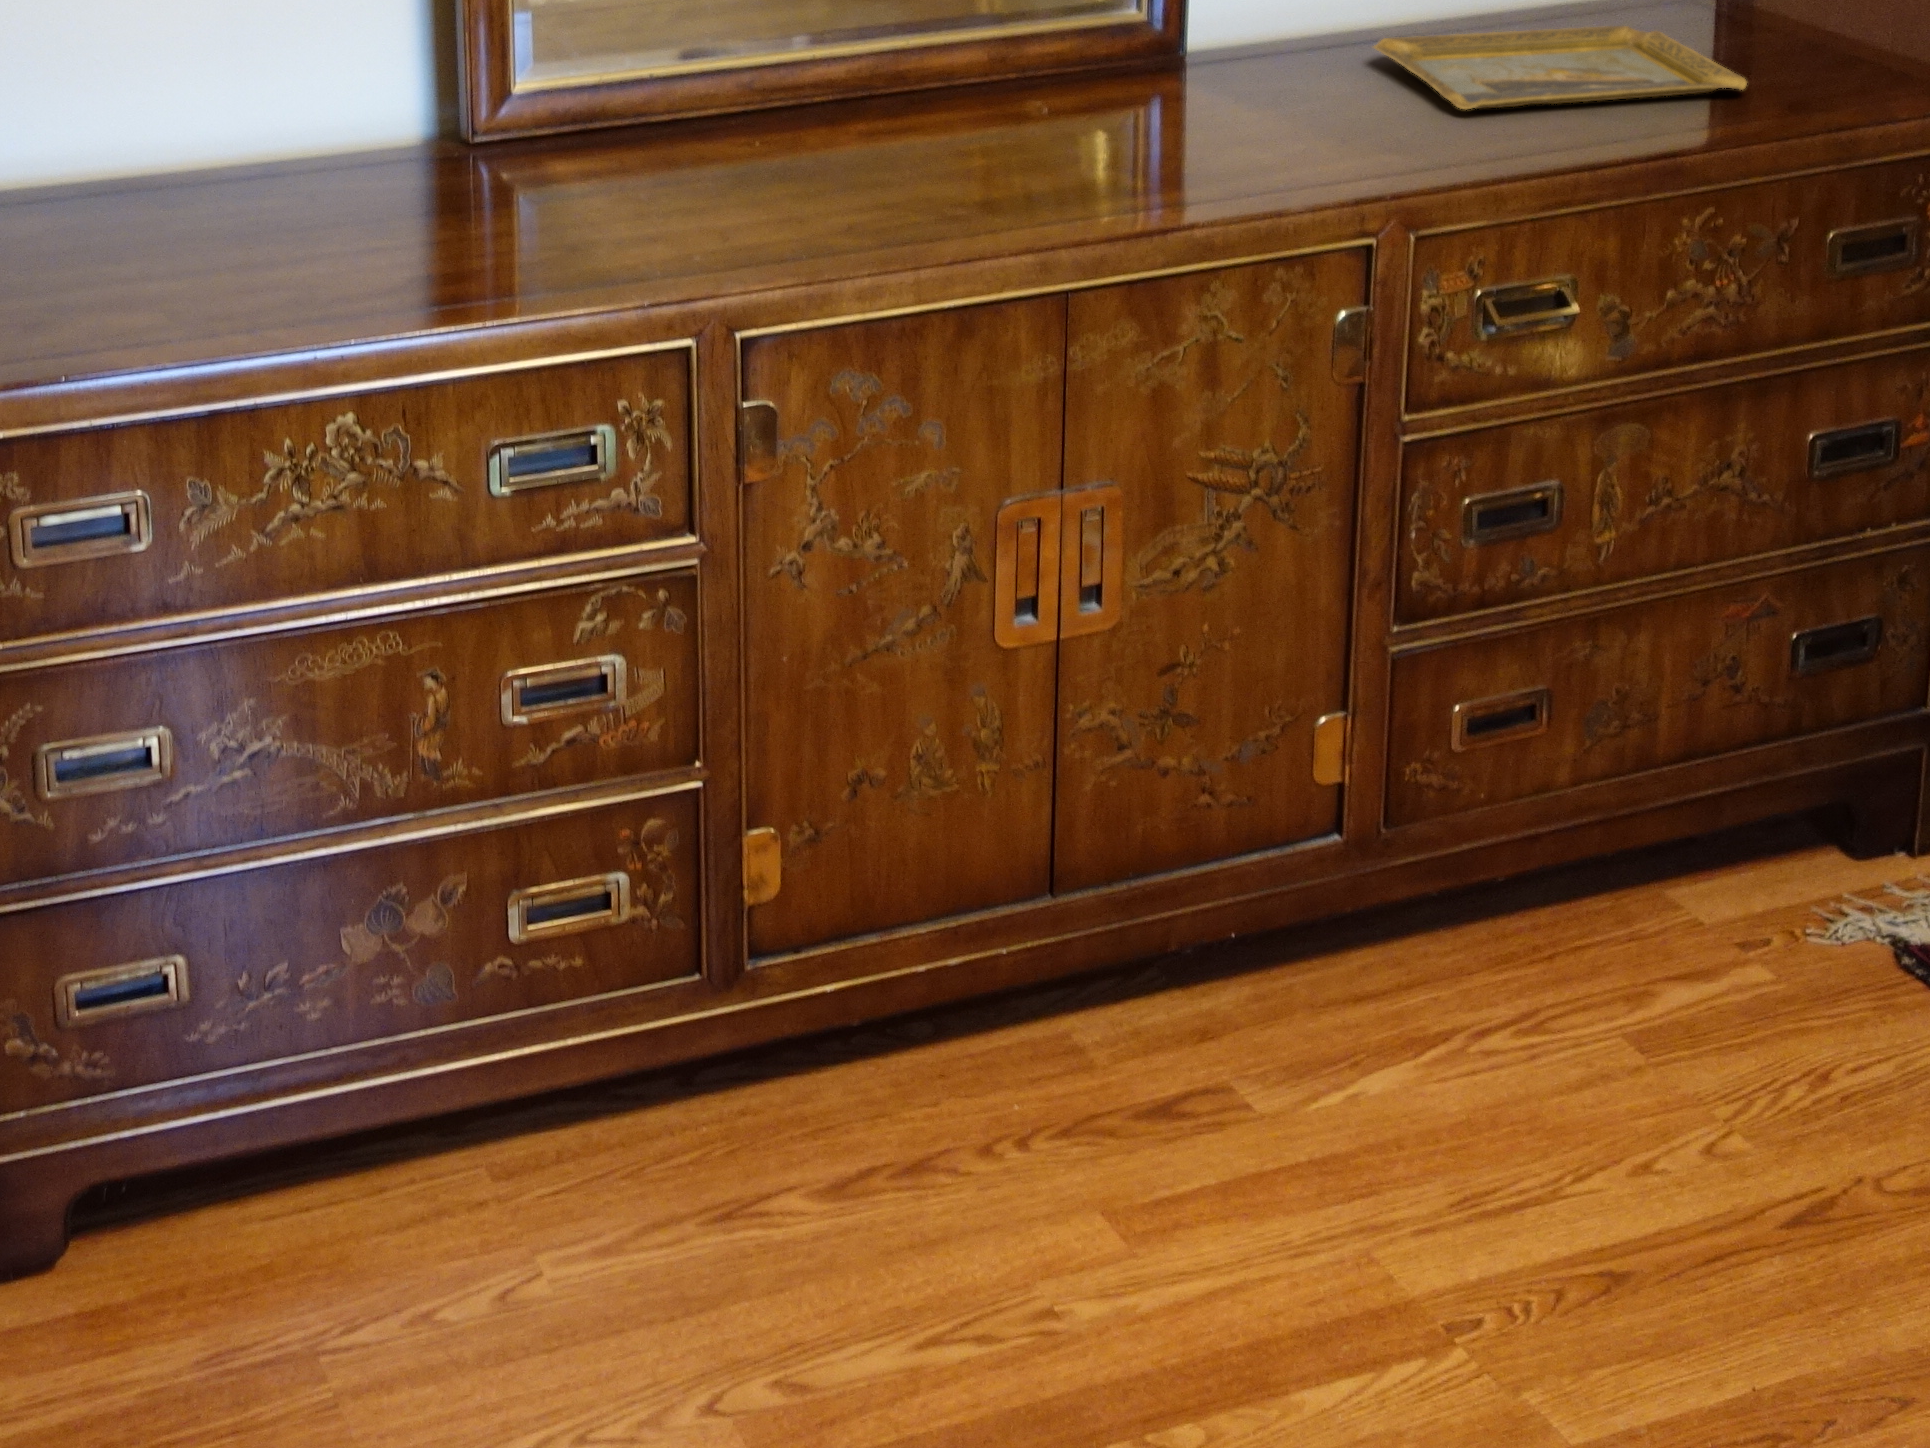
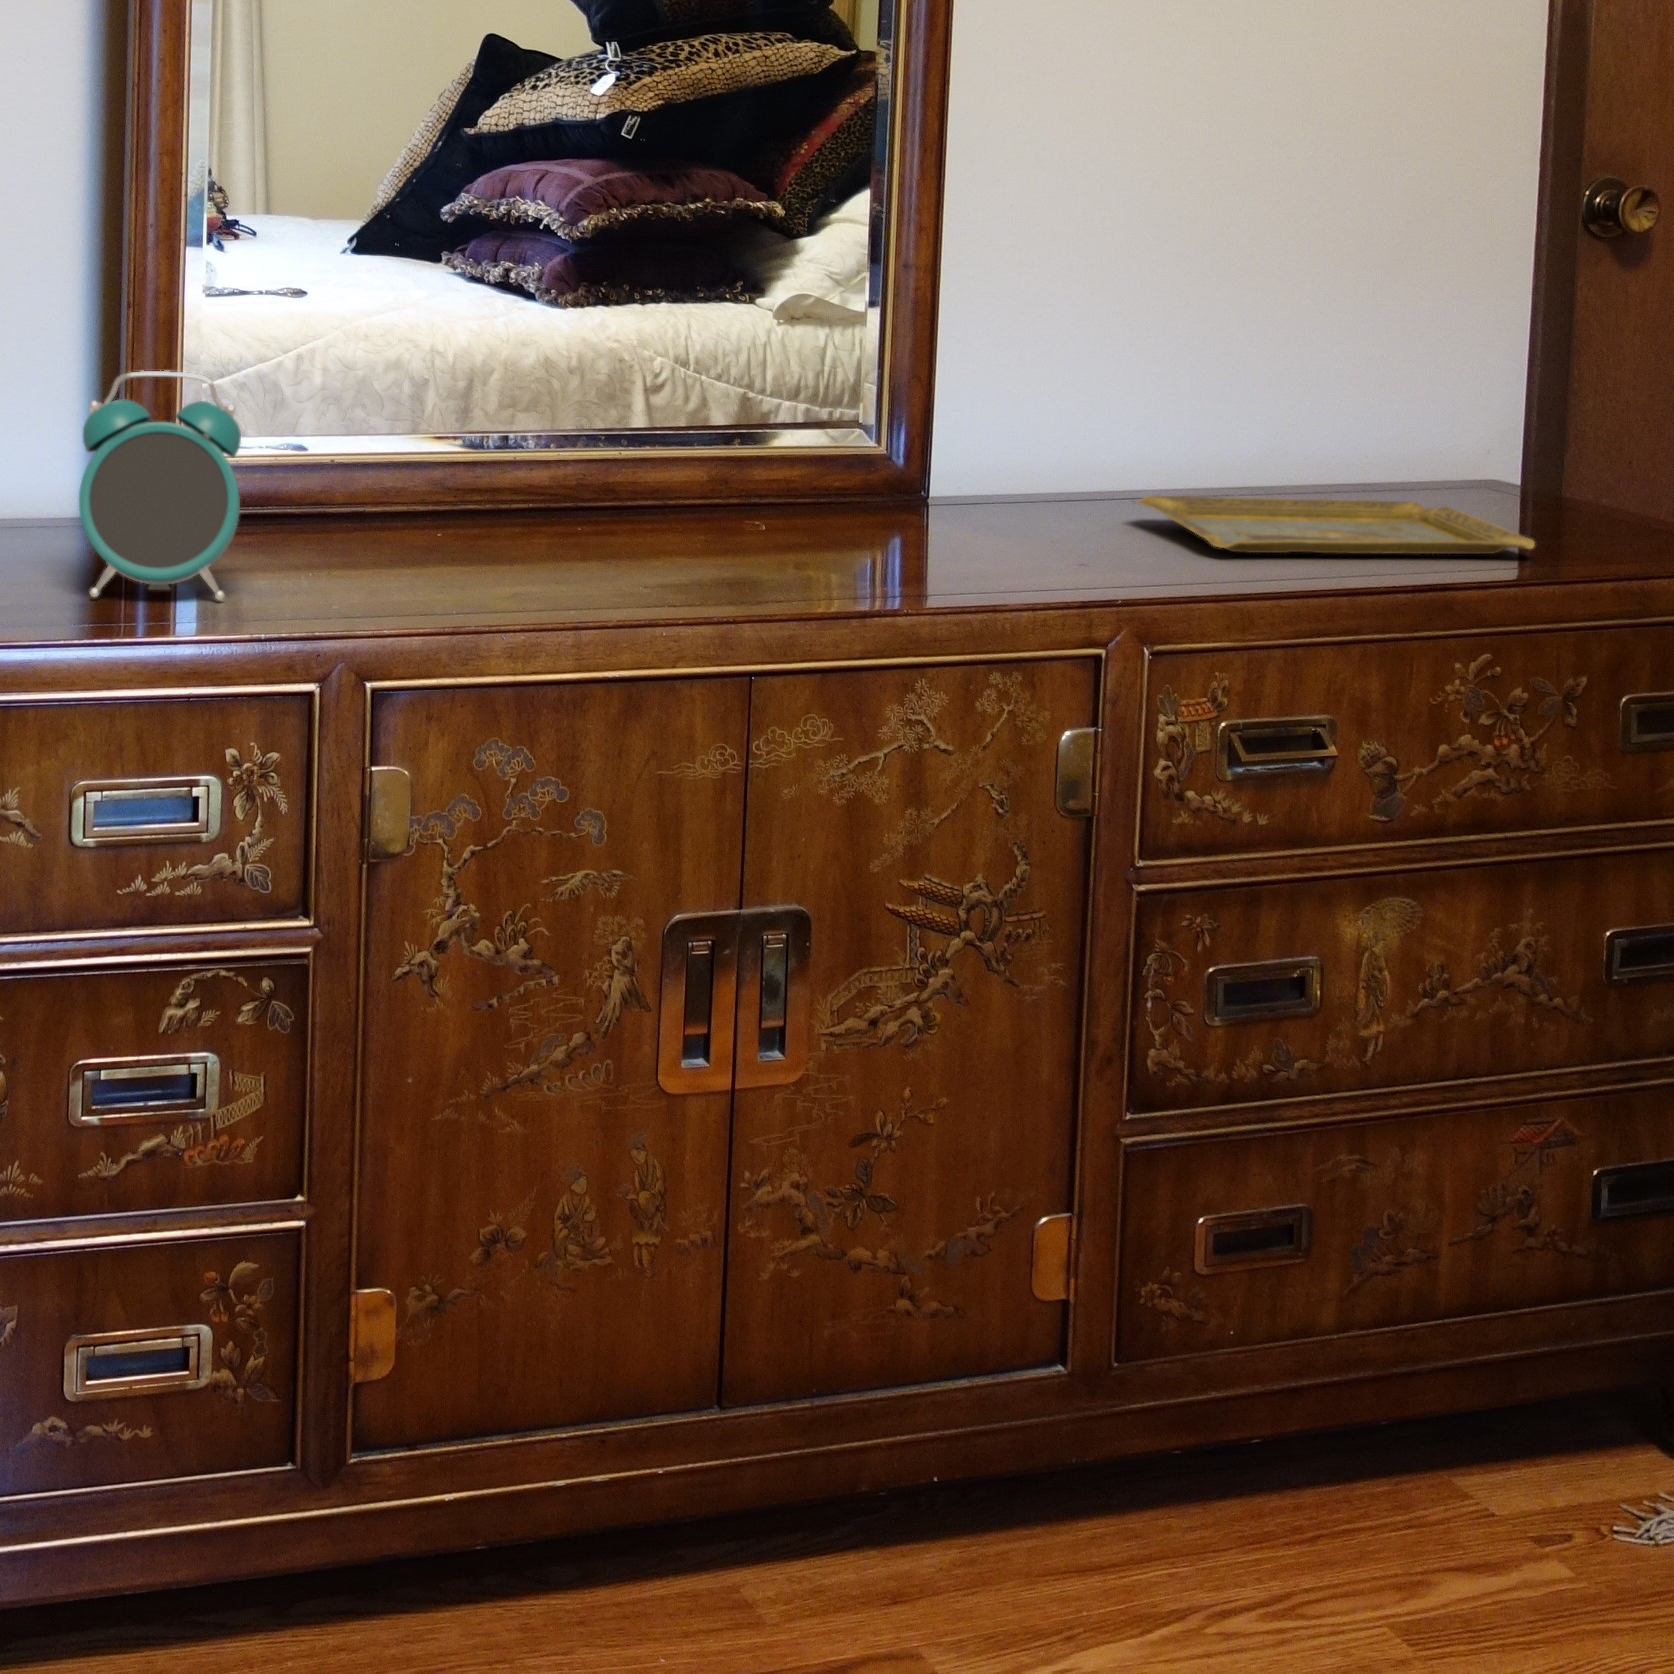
alarm clock: none [464,54,609,263] -> present [79,371,241,600]

